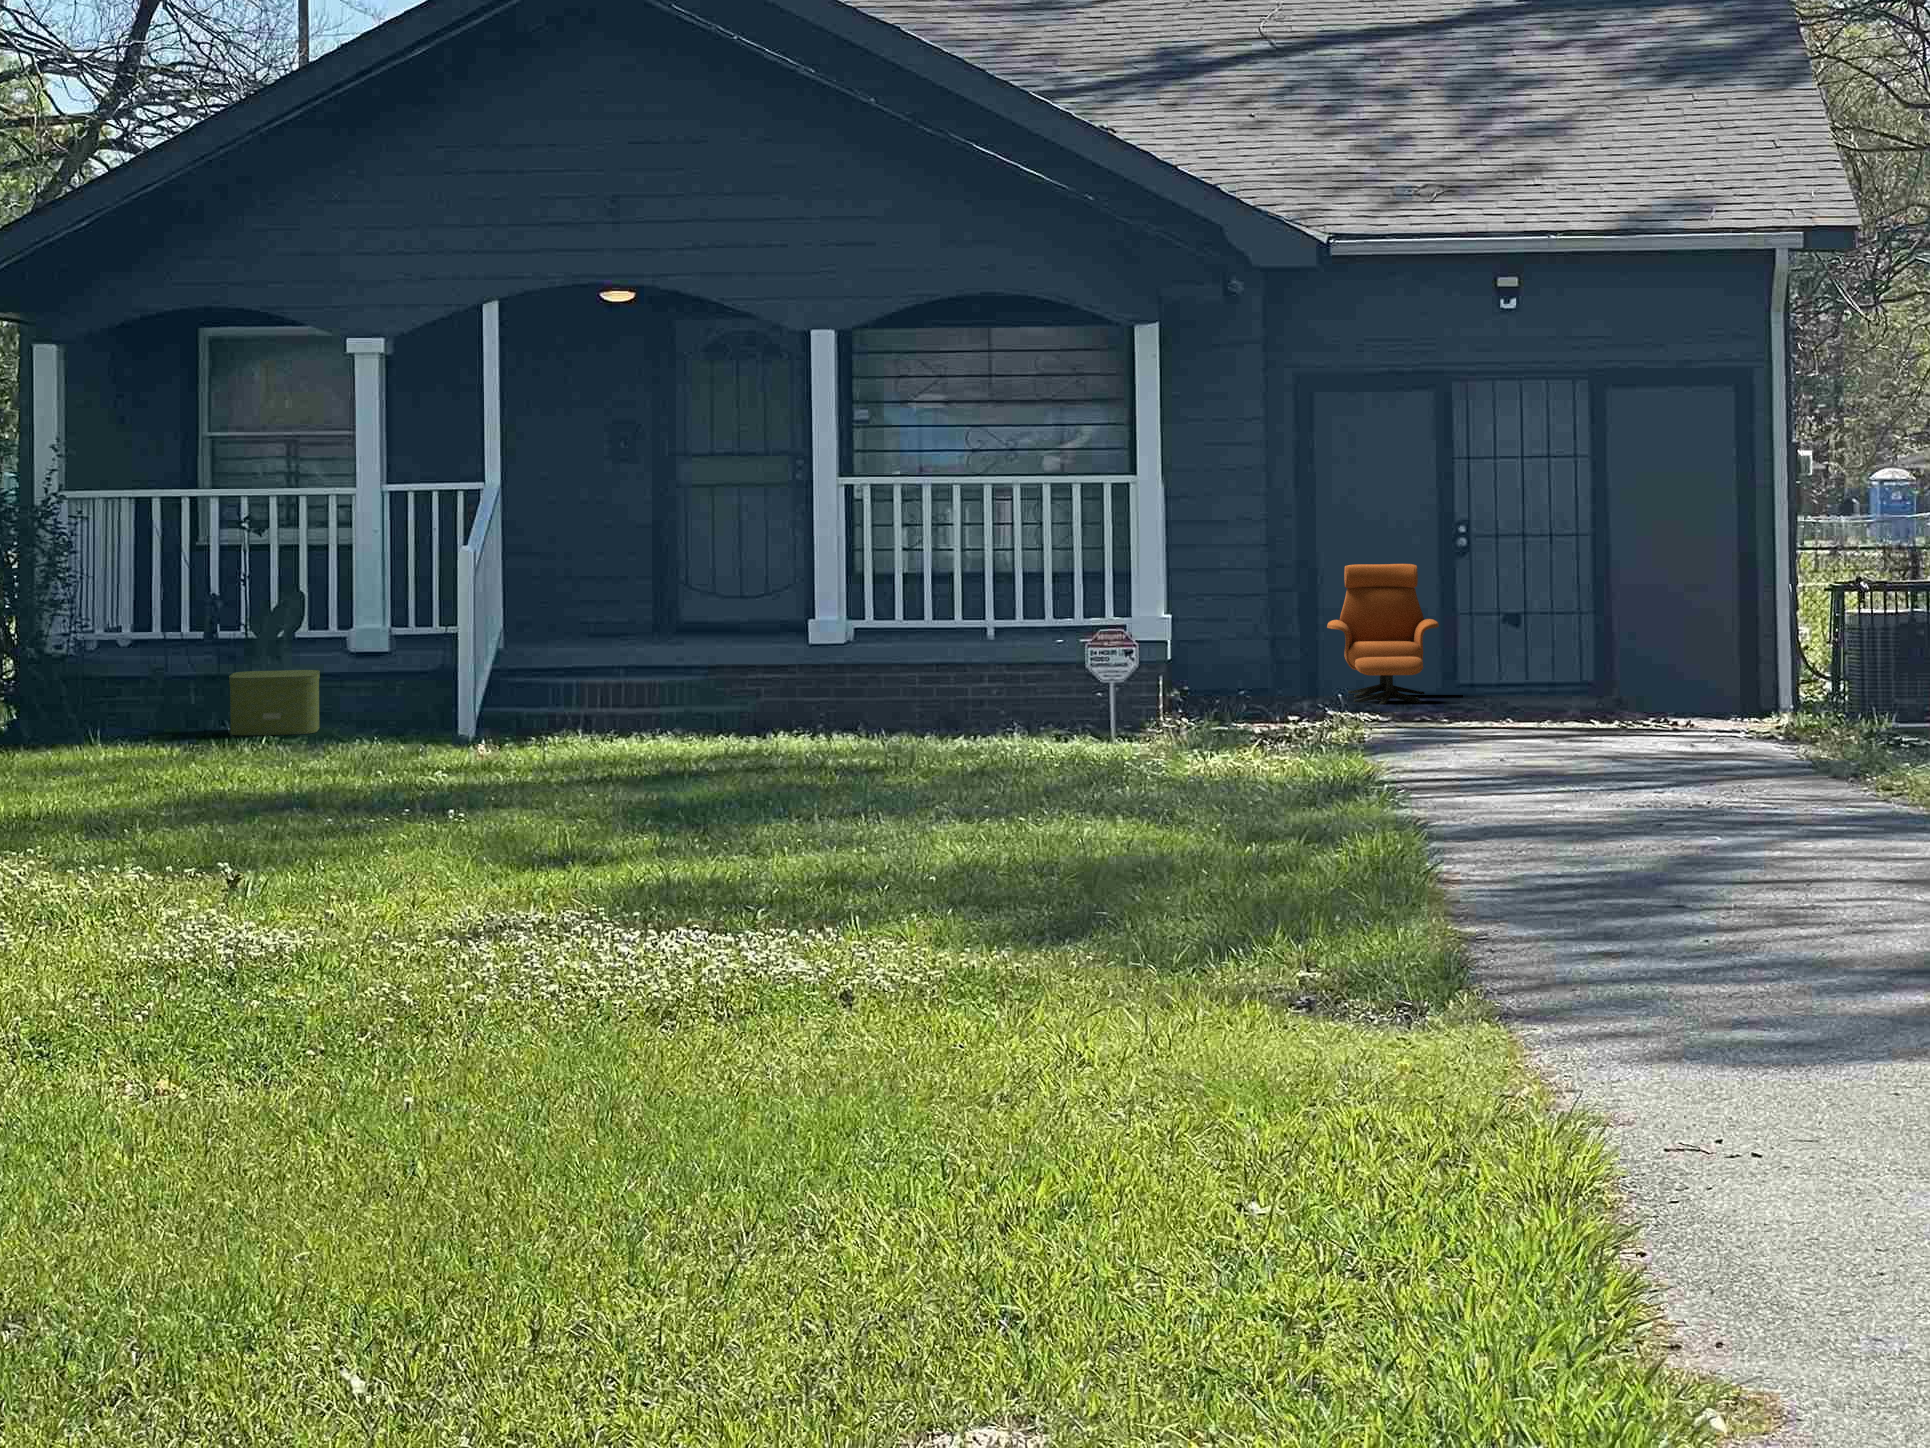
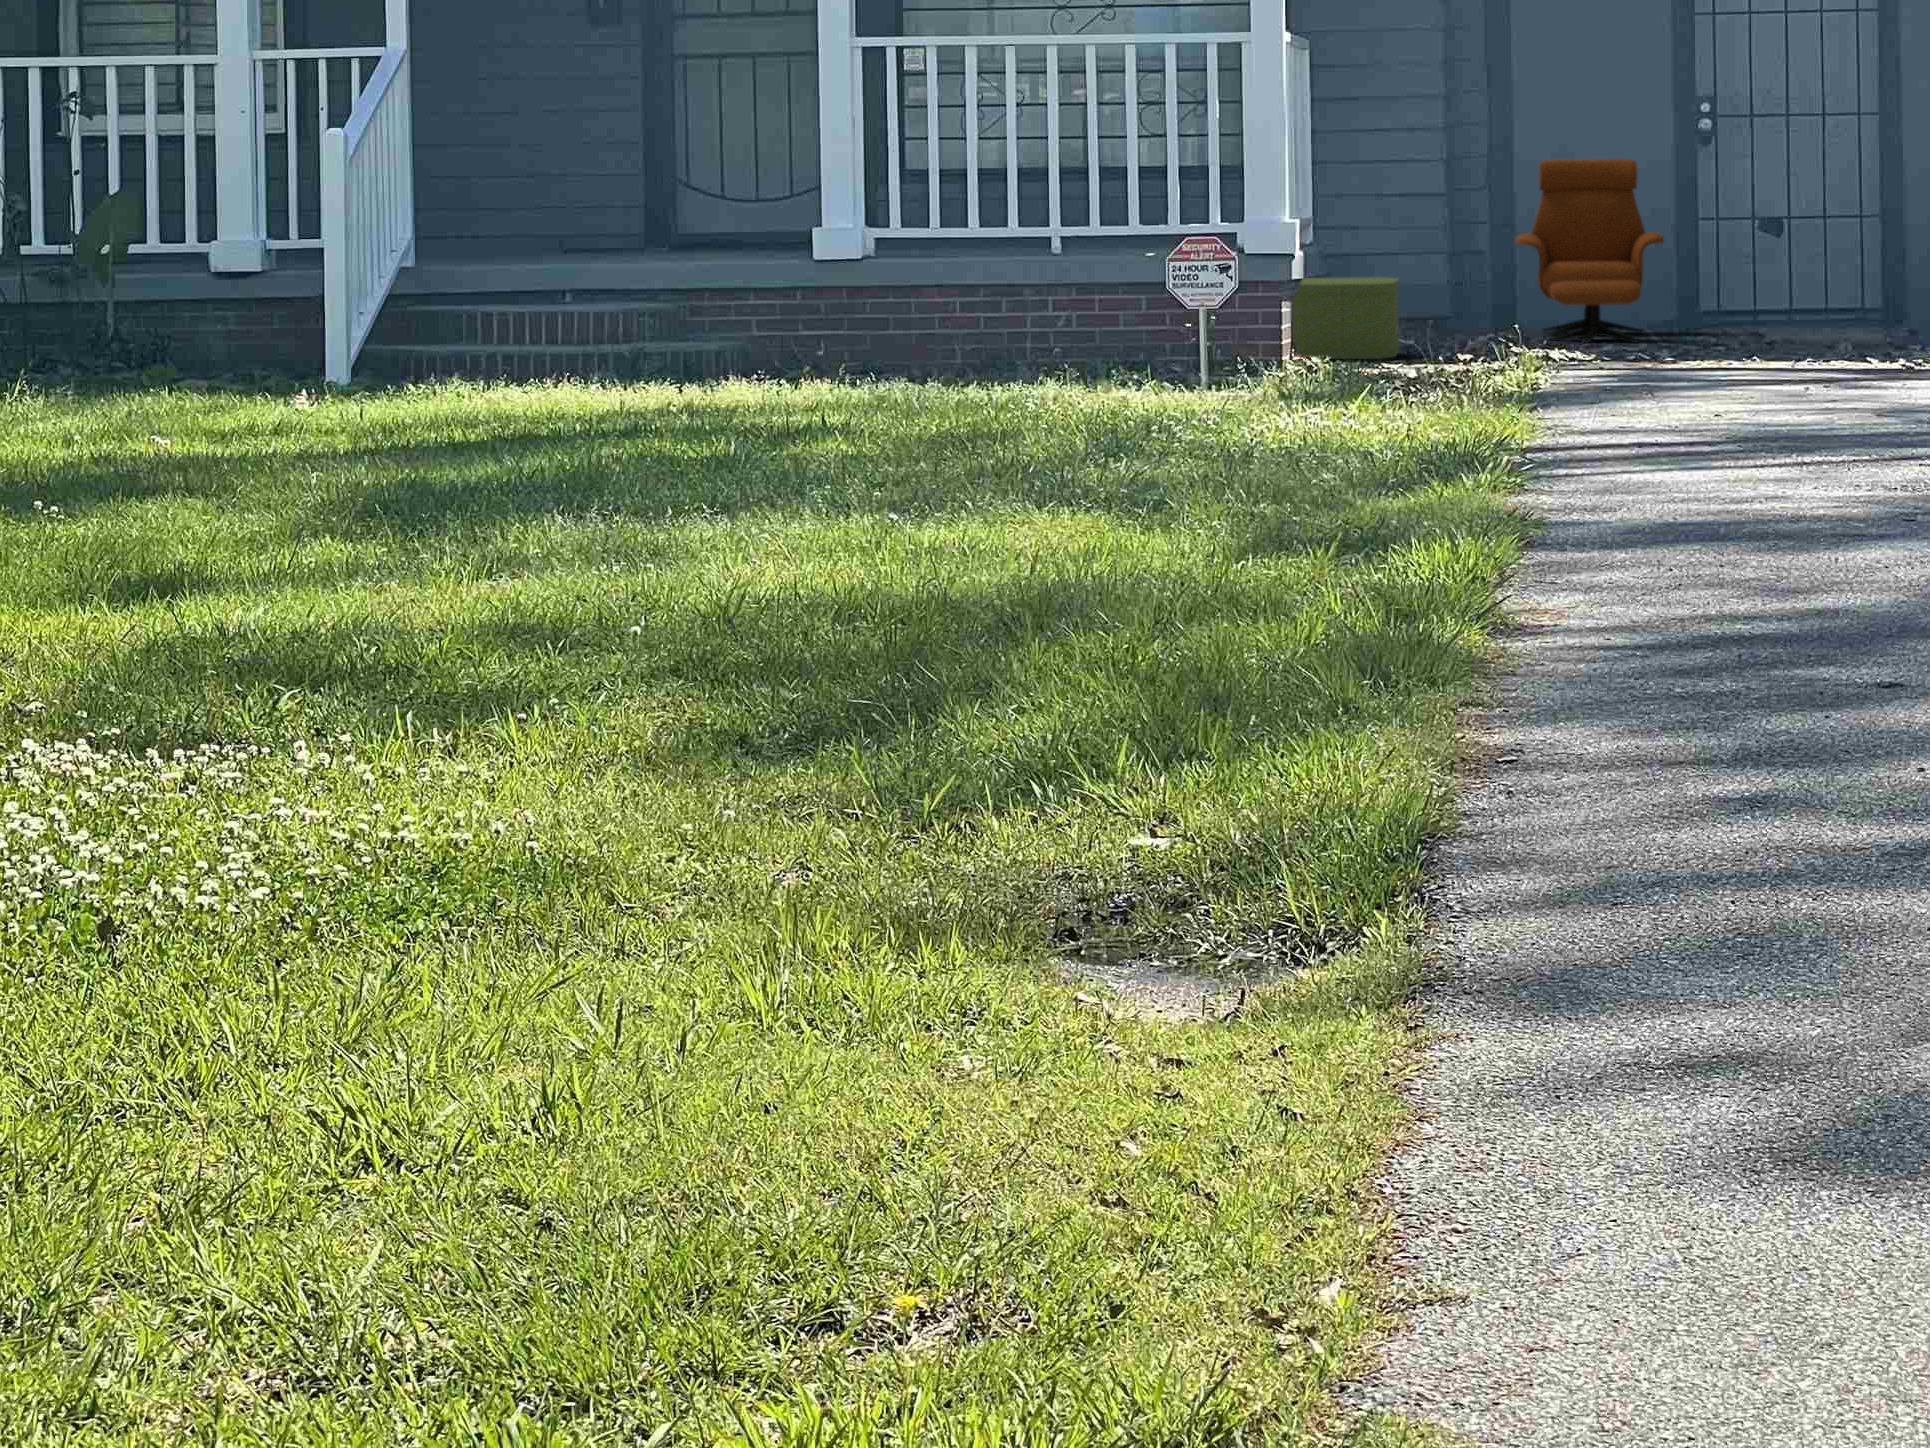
storage box: present [229,670,320,735] -> present [1293,277,1399,359]

